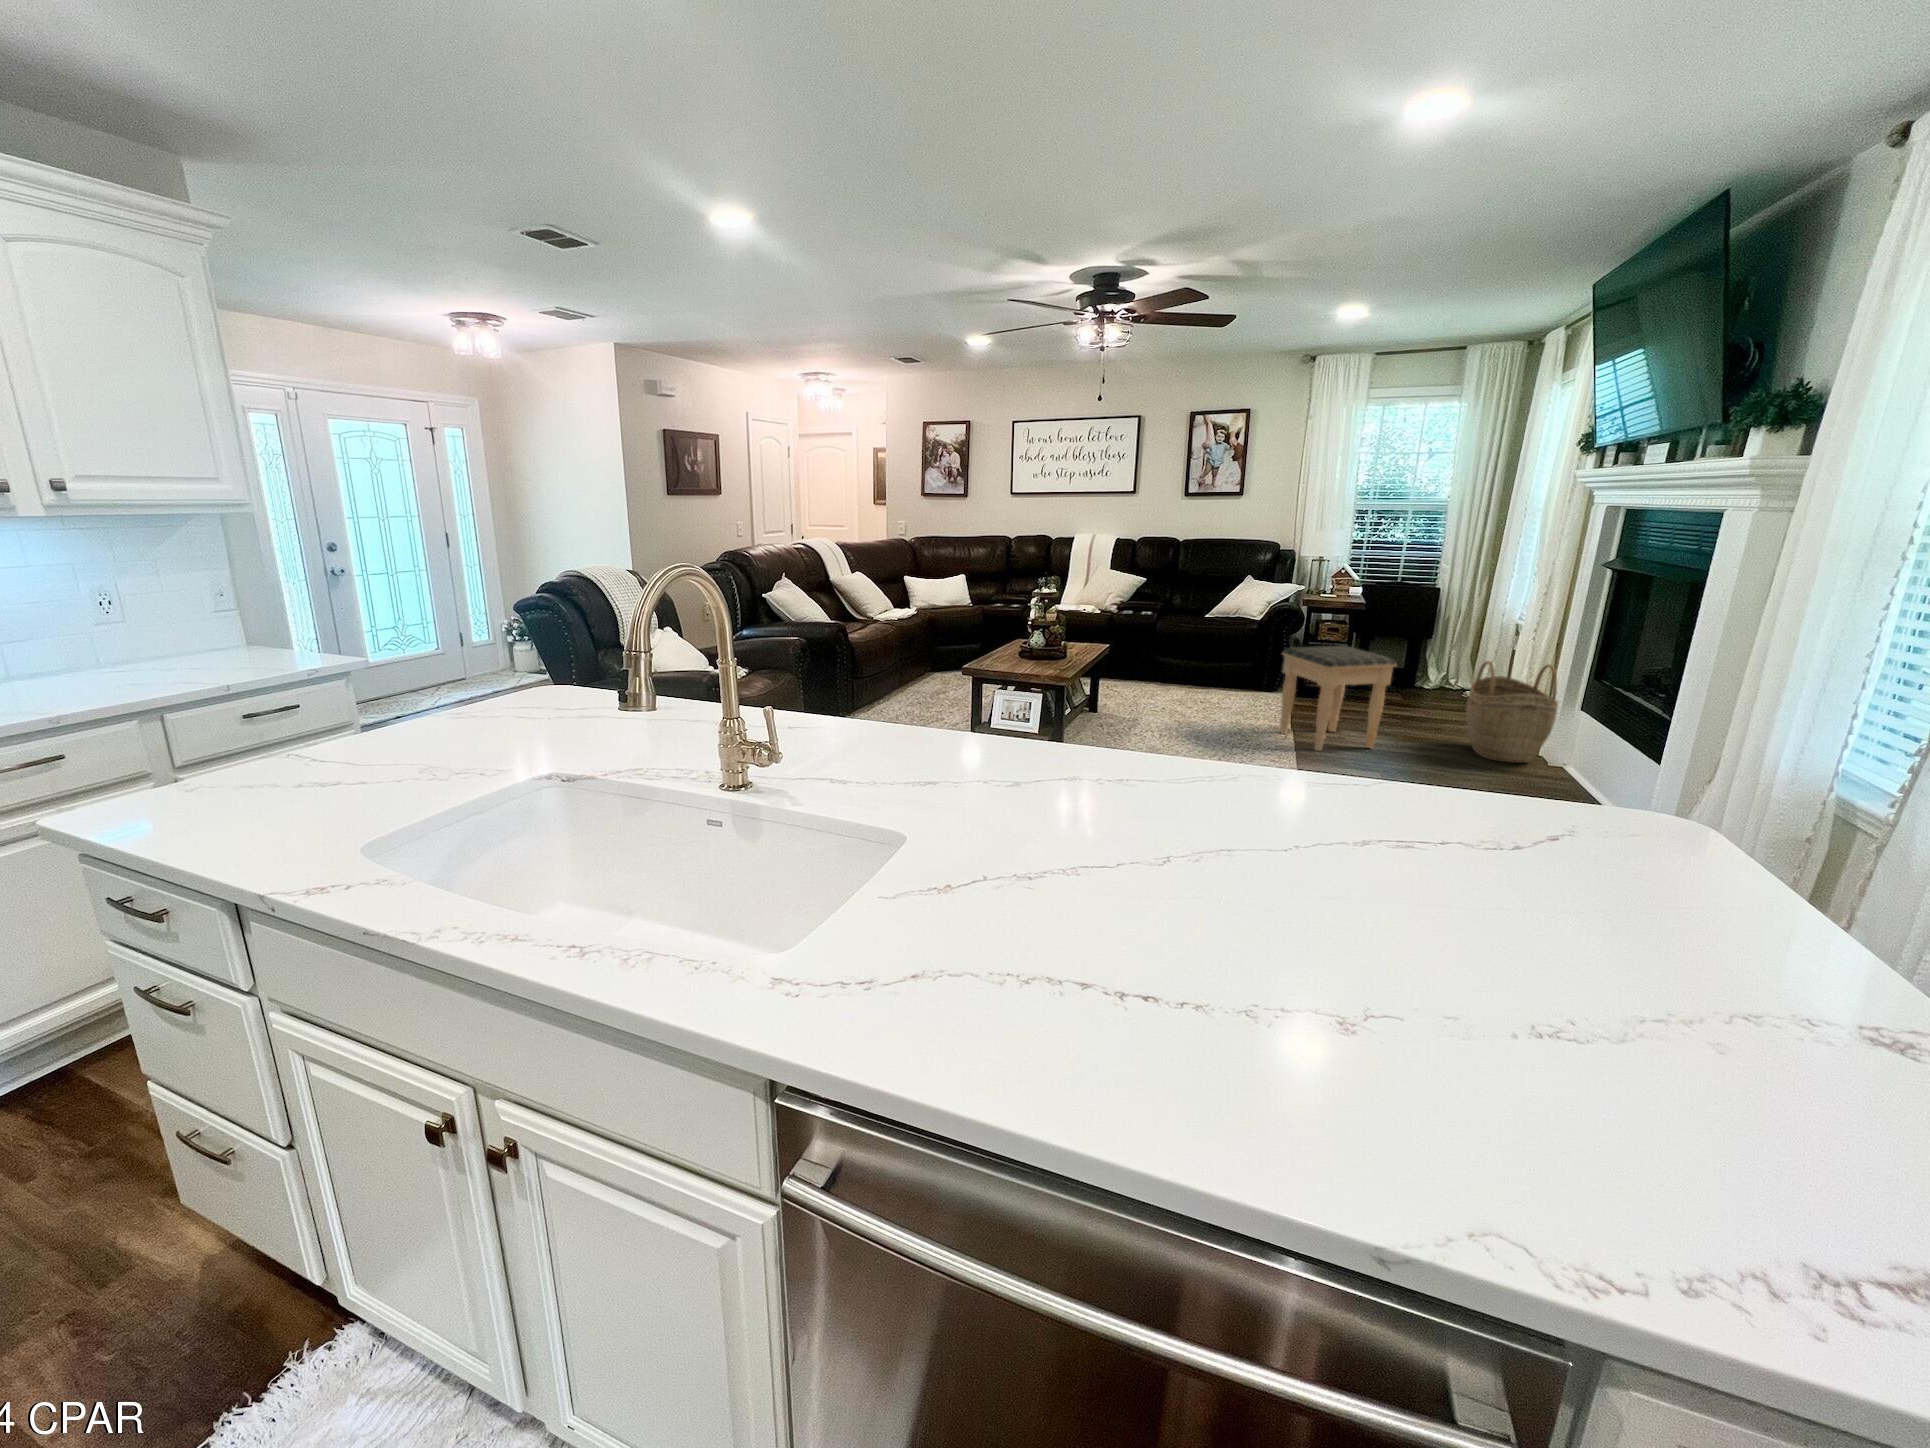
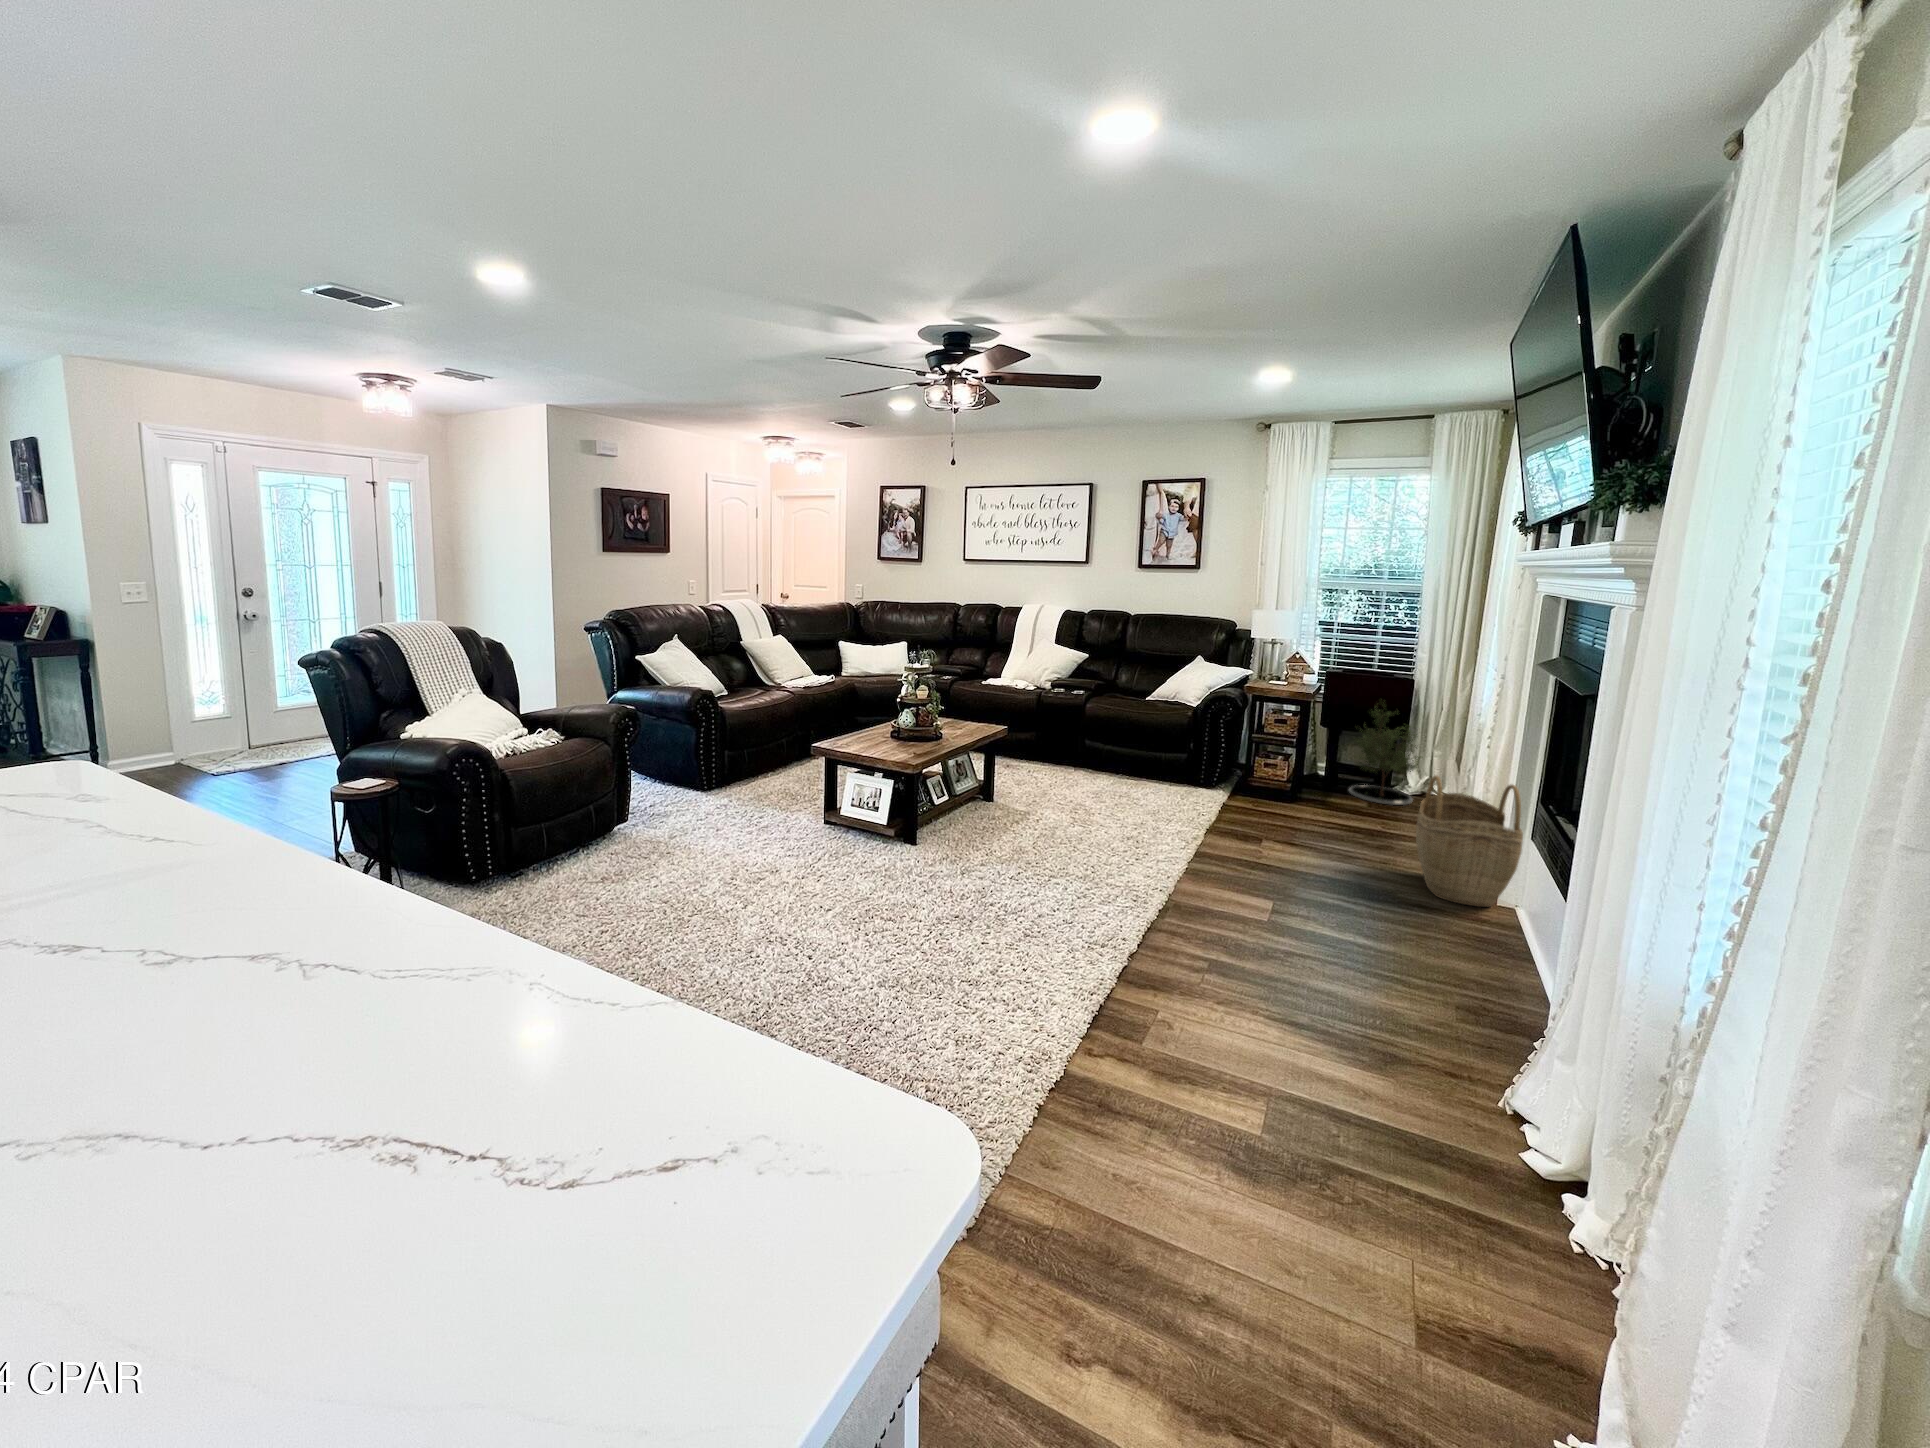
potted tree: none [1382,605,1449,697] -> present [1349,701,1418,805]
footstool: present [1280,646,1397,751] -> none [1191,745,1319,873]

